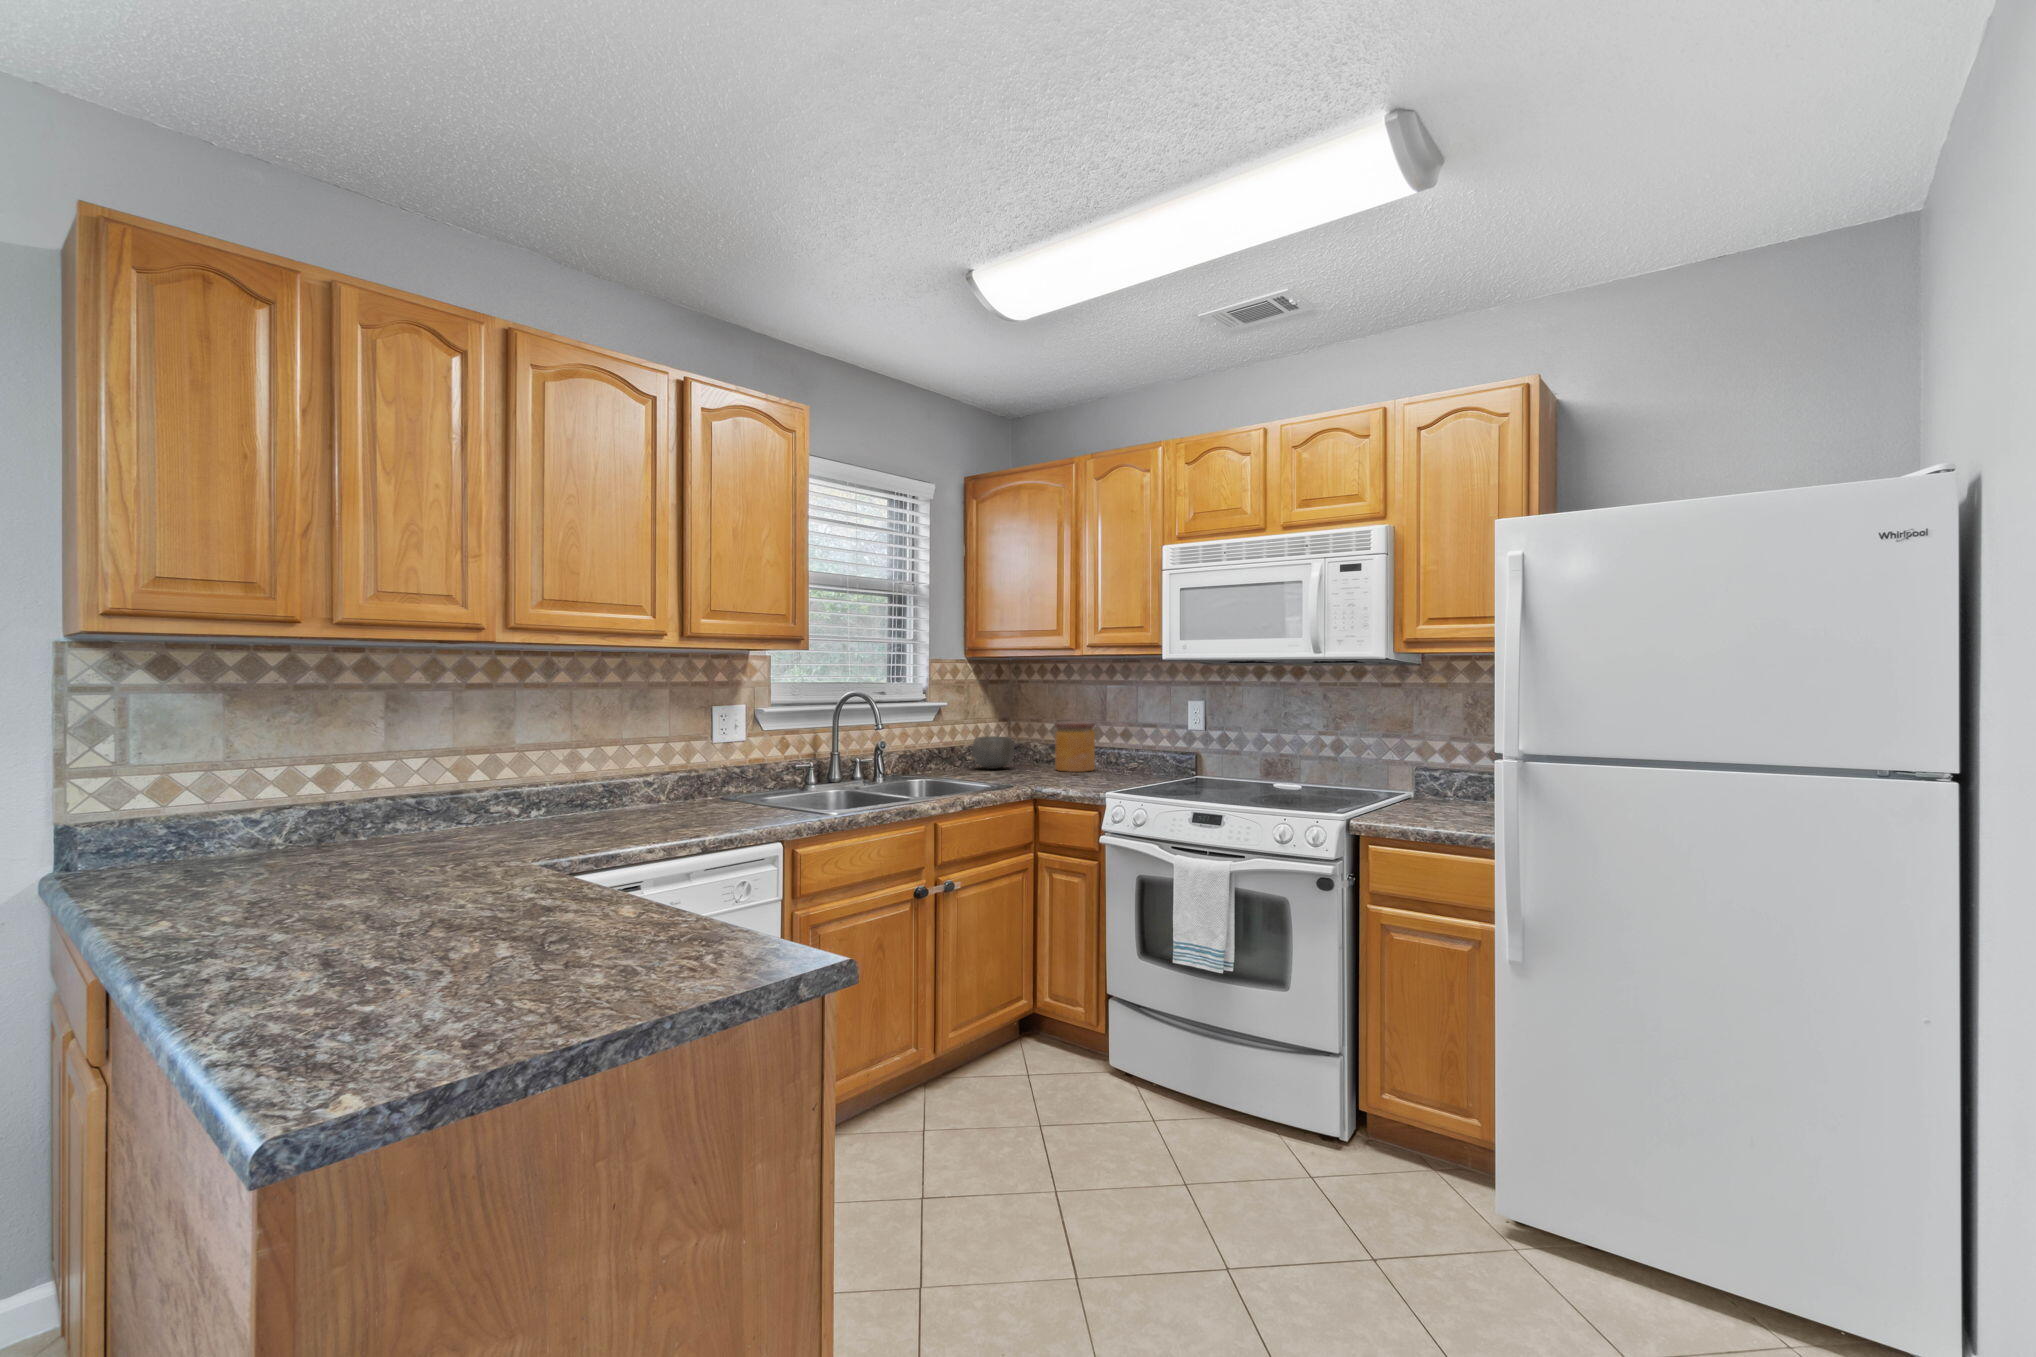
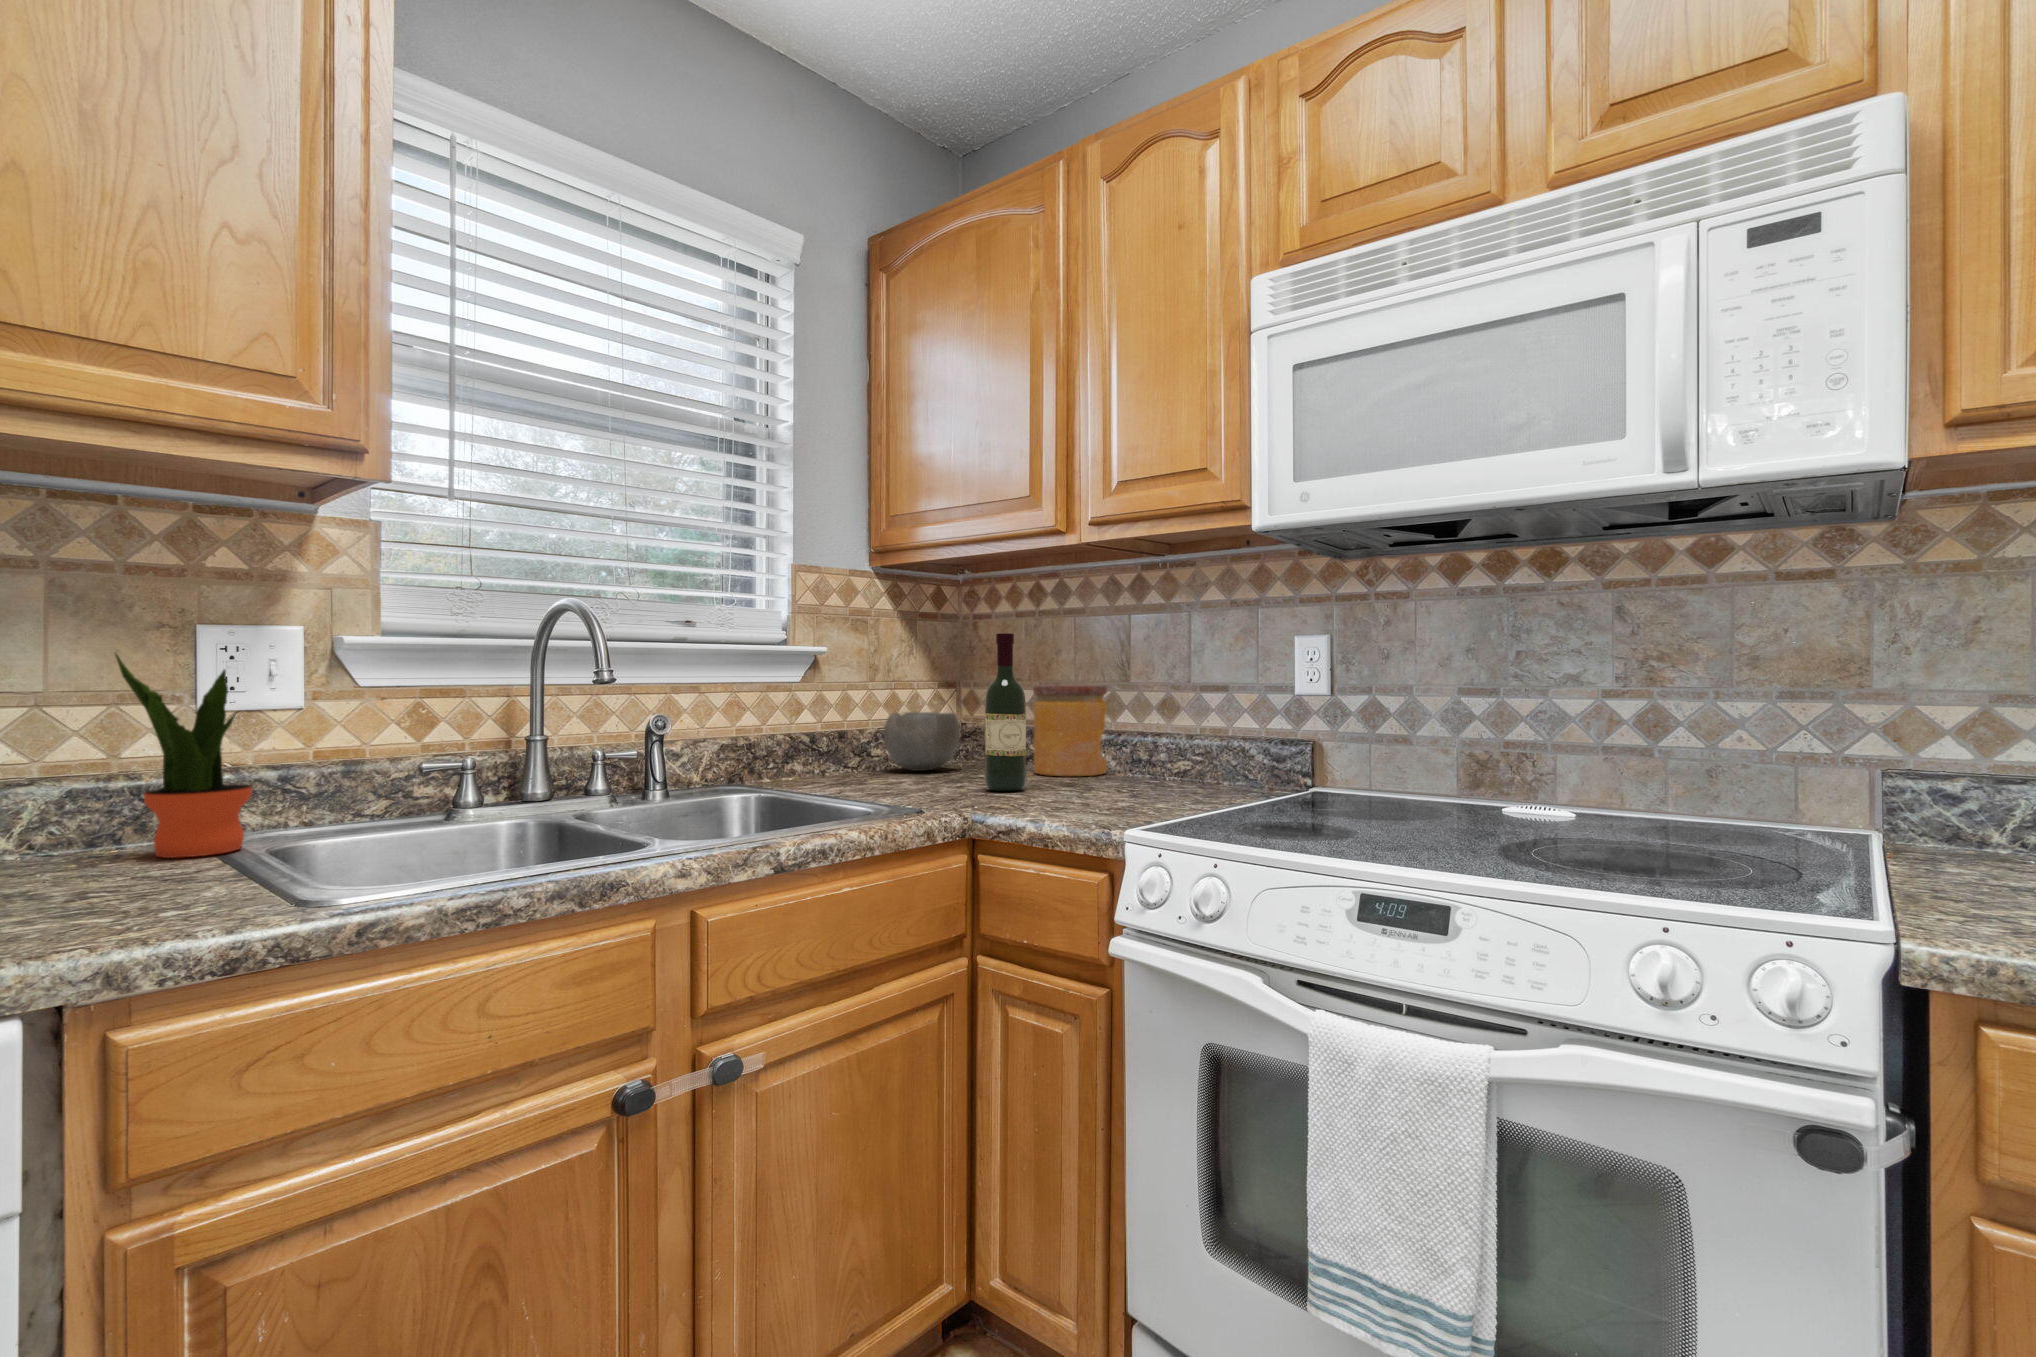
wine bottle: none [1035,700,1055,779] -> present [985,633,1026,791]
potted plant: none [703,722,752,803] -> present [115,652,252,858]

